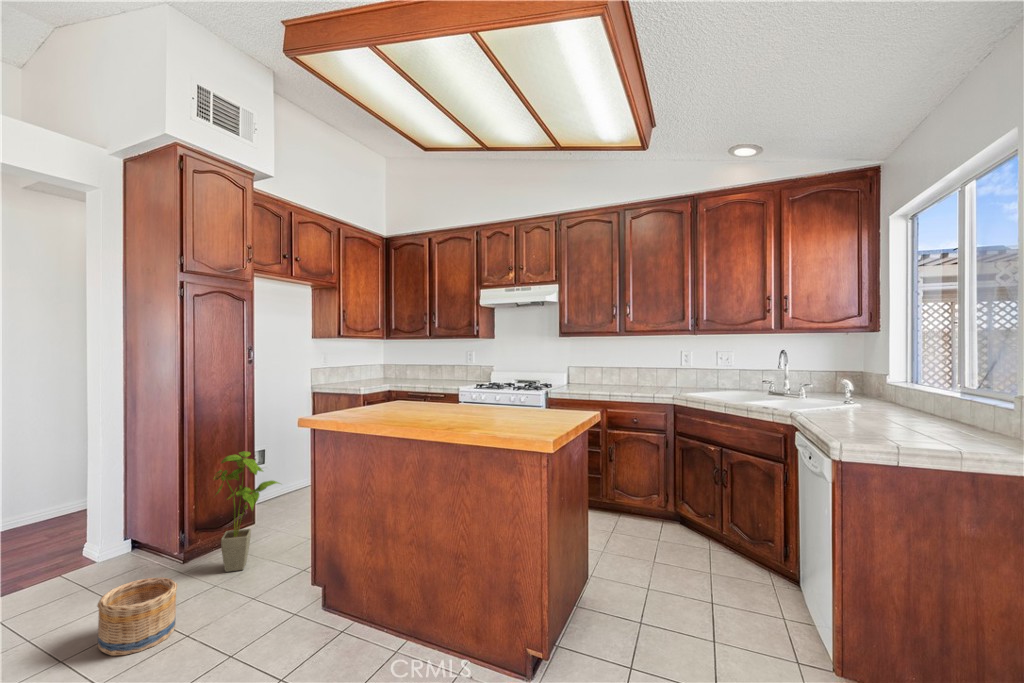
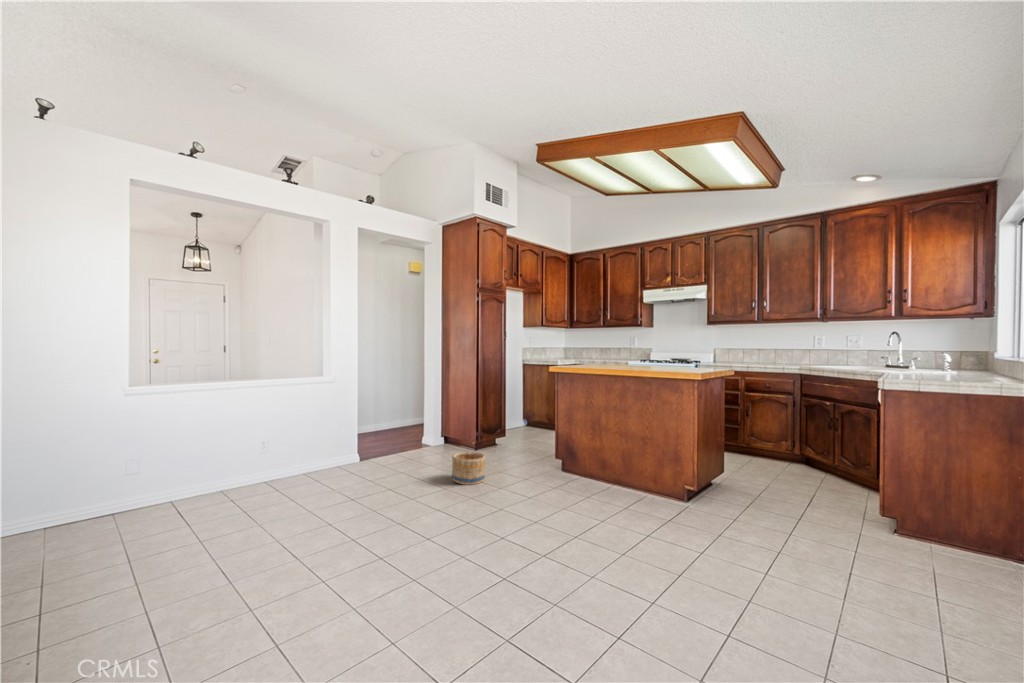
house plant: present [214,451,279,572] -> none [488,391,524,461]

